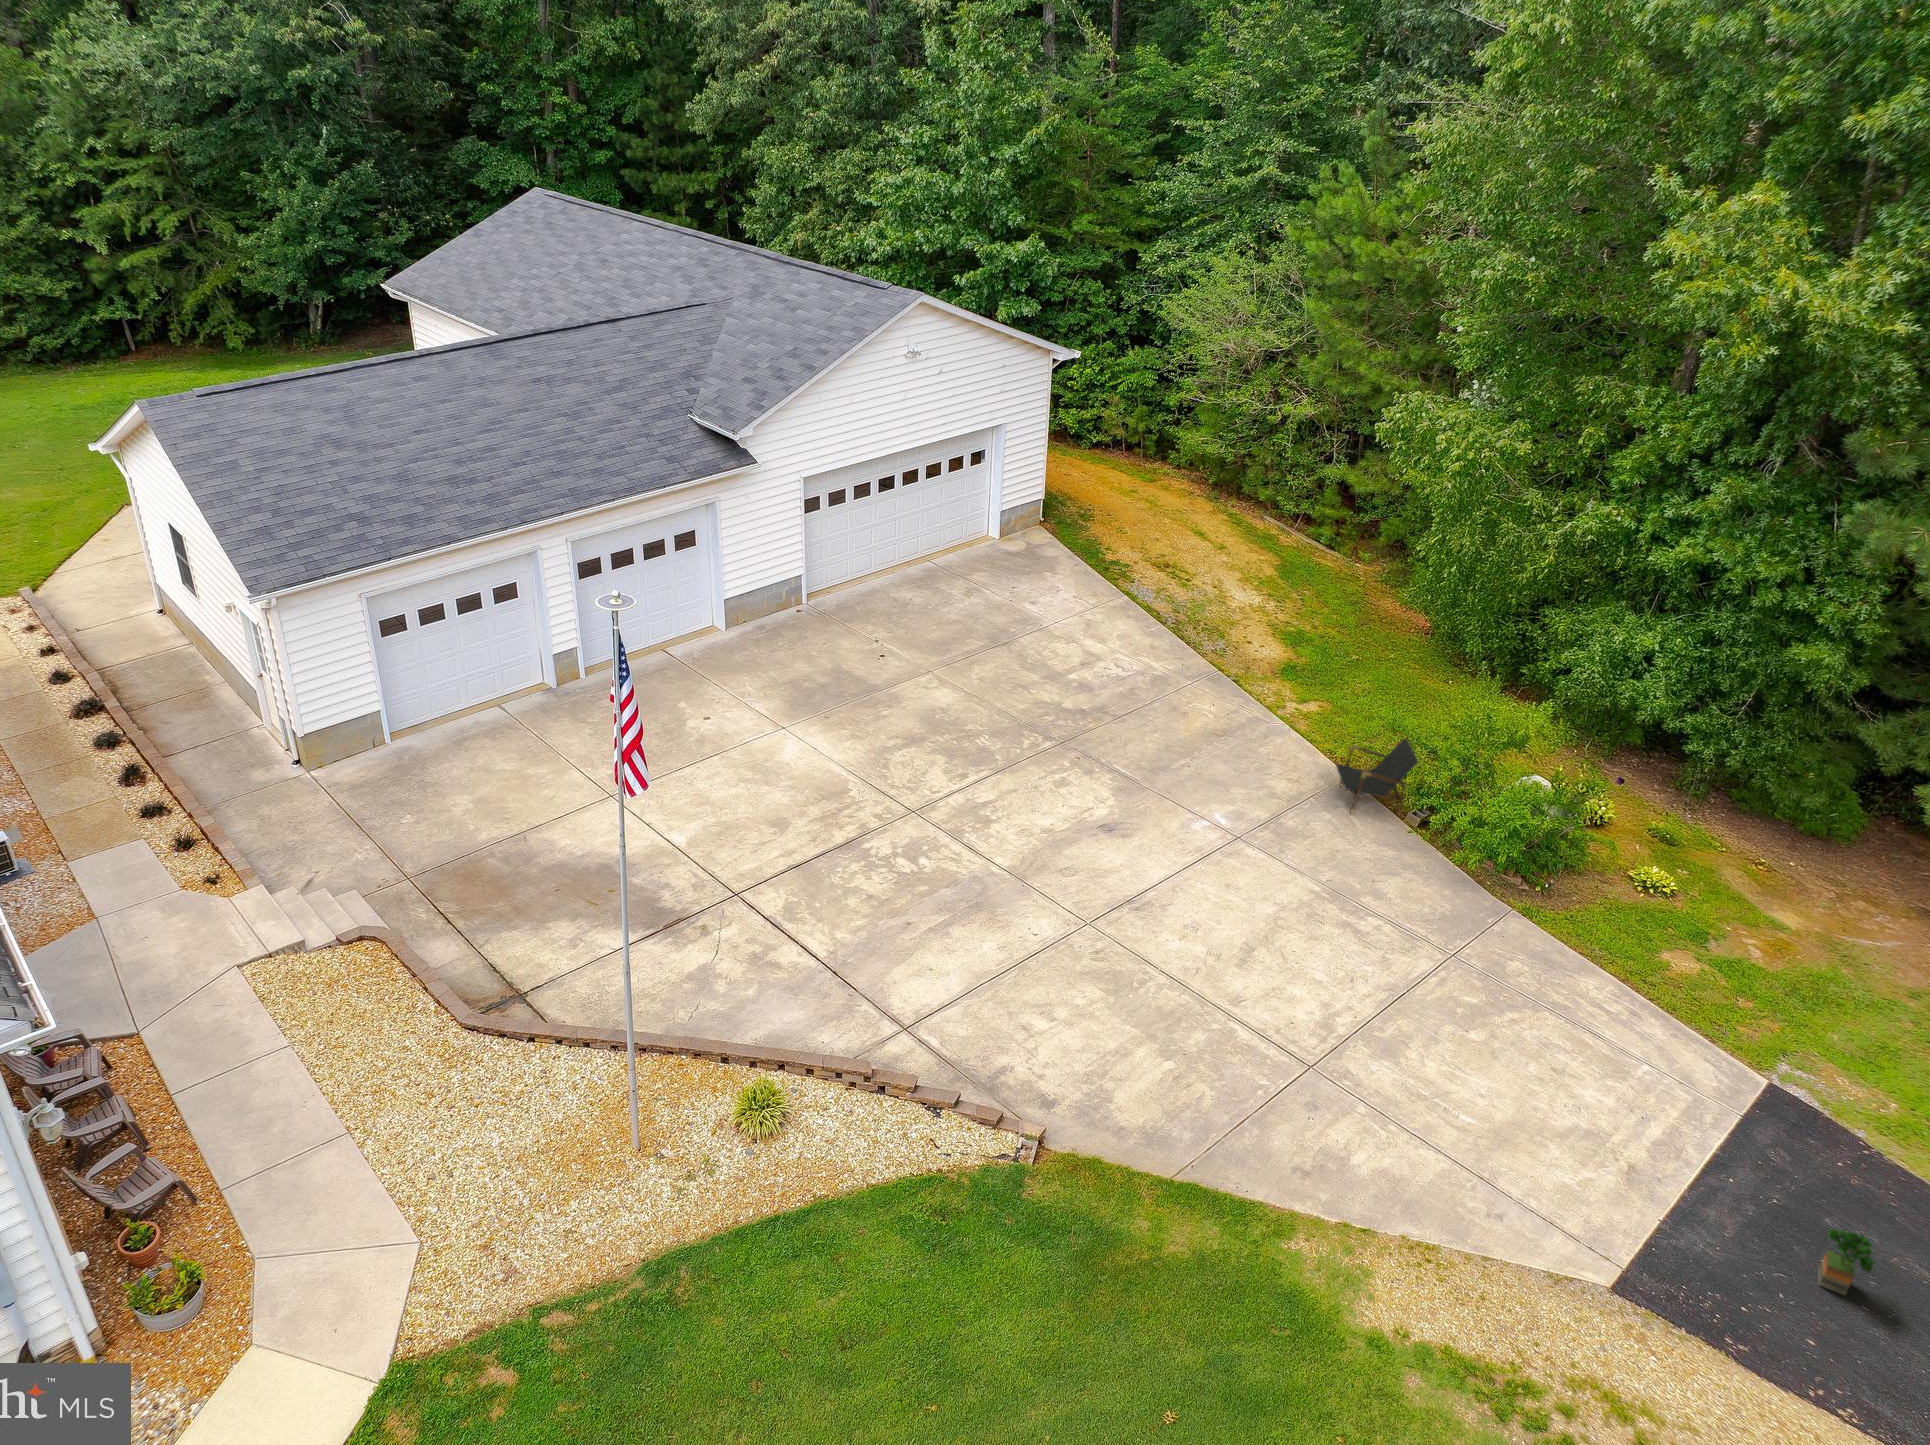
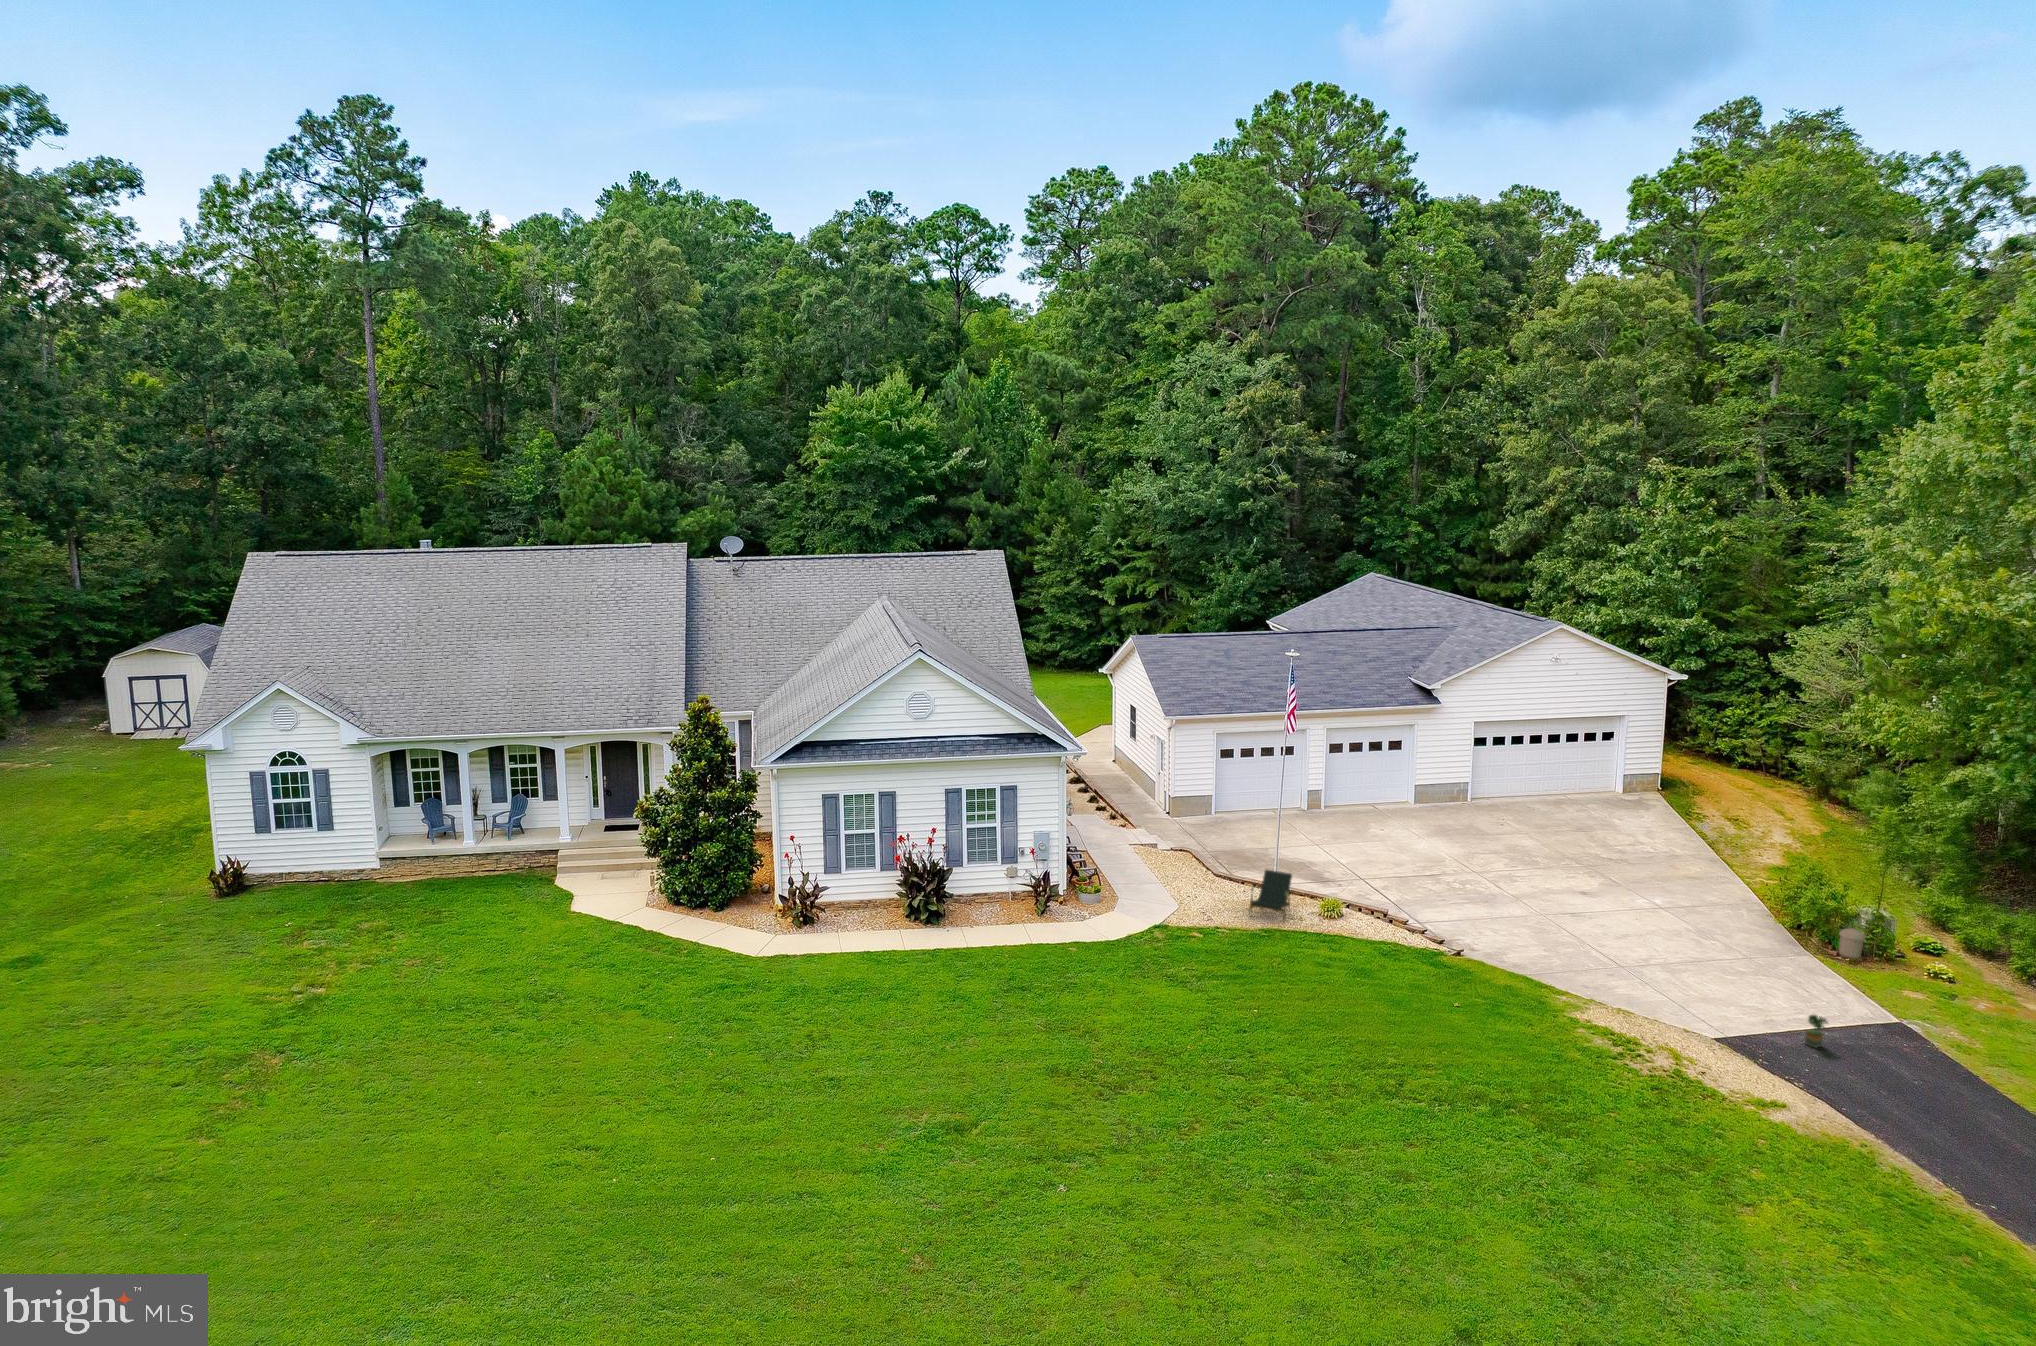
lounge chair: present [1336,738,1418,815] -> present [1250,870,1292,921]
trash can: none [1554,846,1603,900] -> present [1839,928,1866,959]

